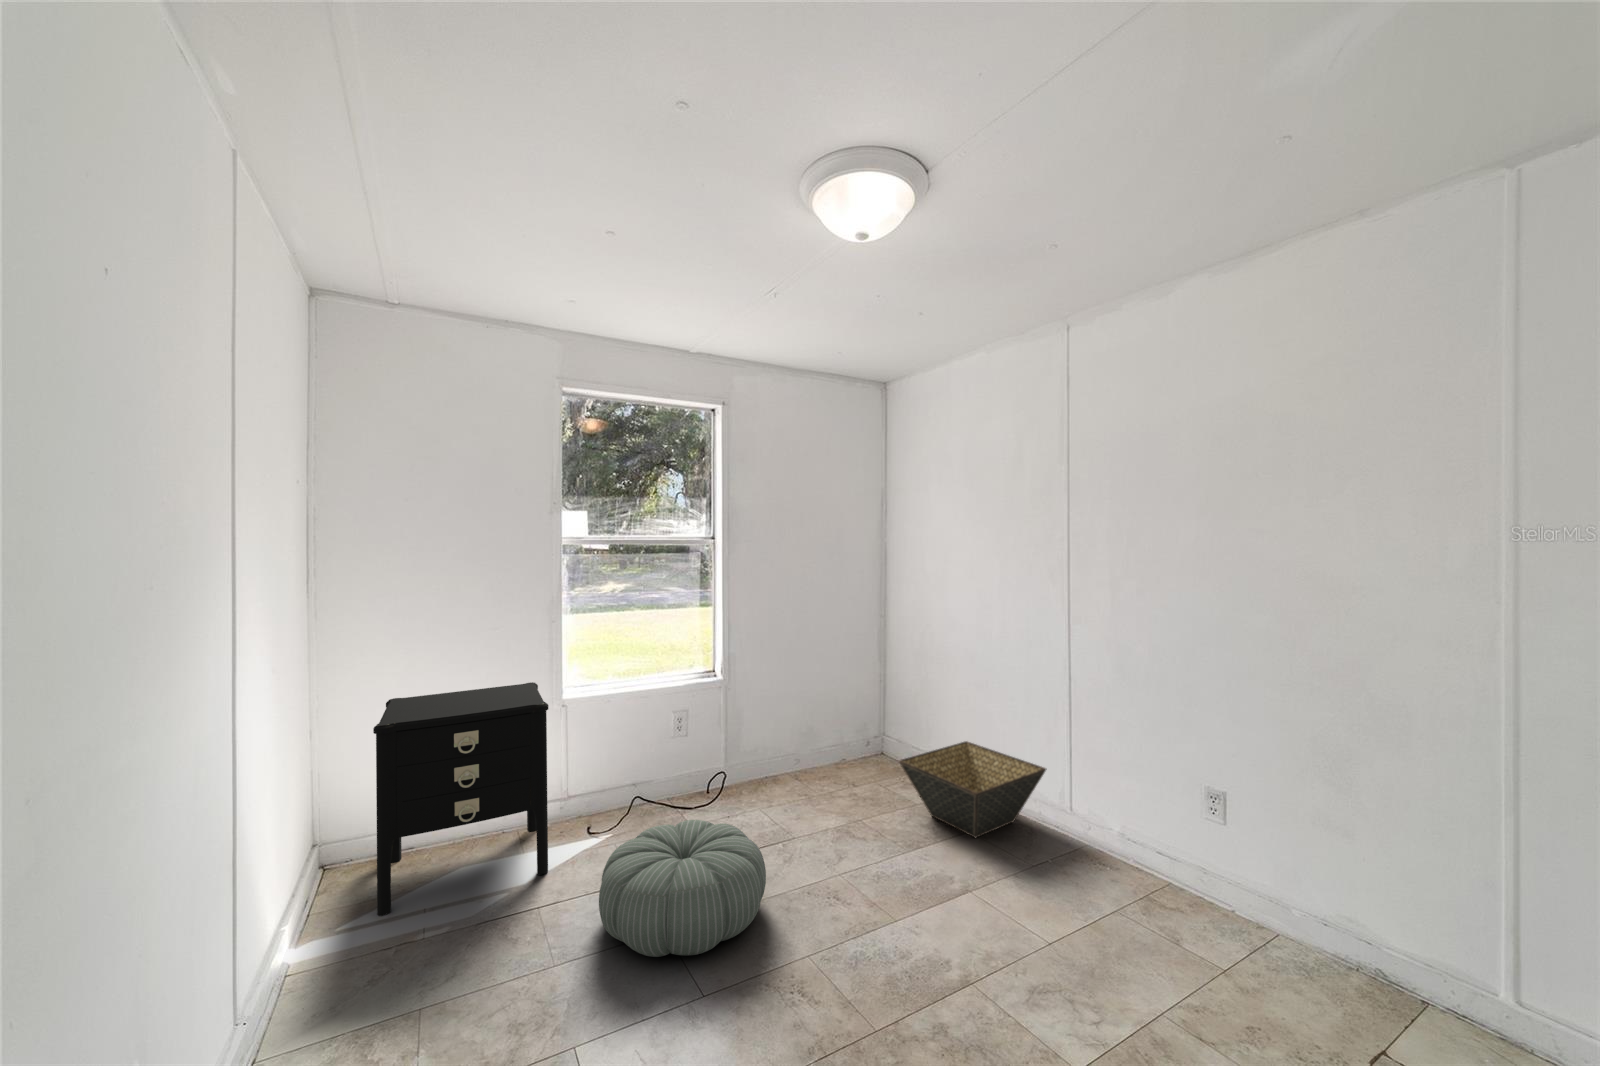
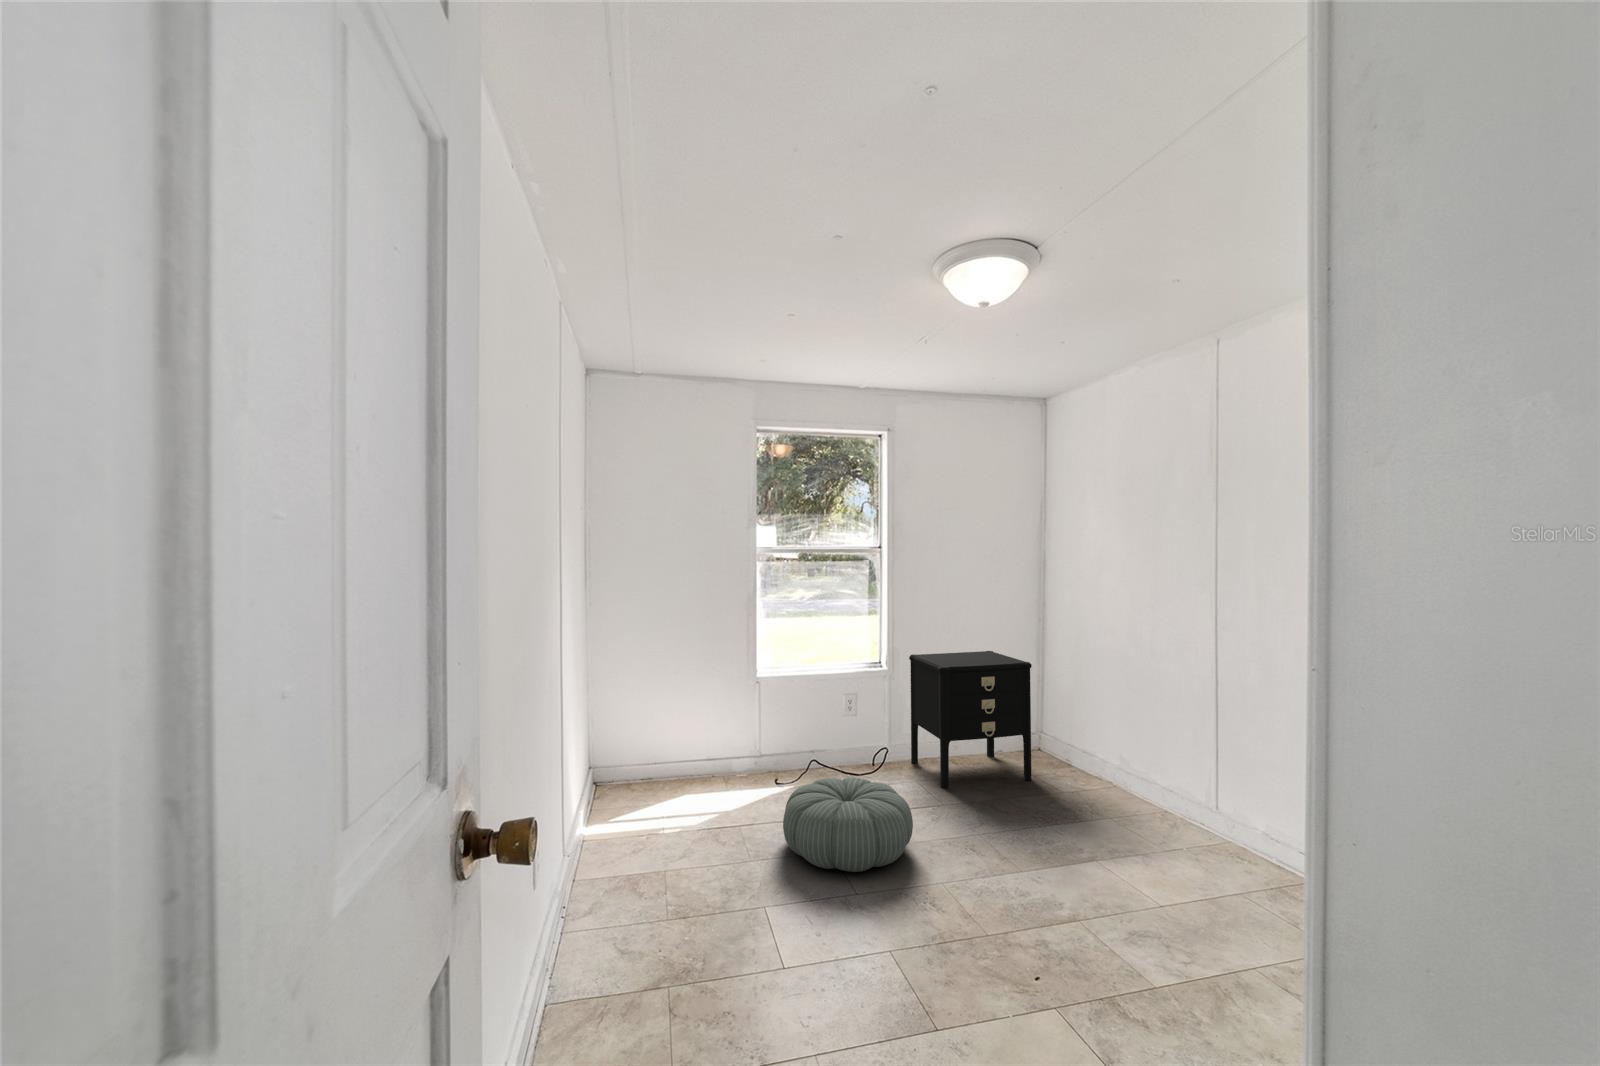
nightstand: present [373,682,548,916] -> present [909,651,1032,789]
basket: present [899,741,1047,838] -> none [1046,746,1196,831]

